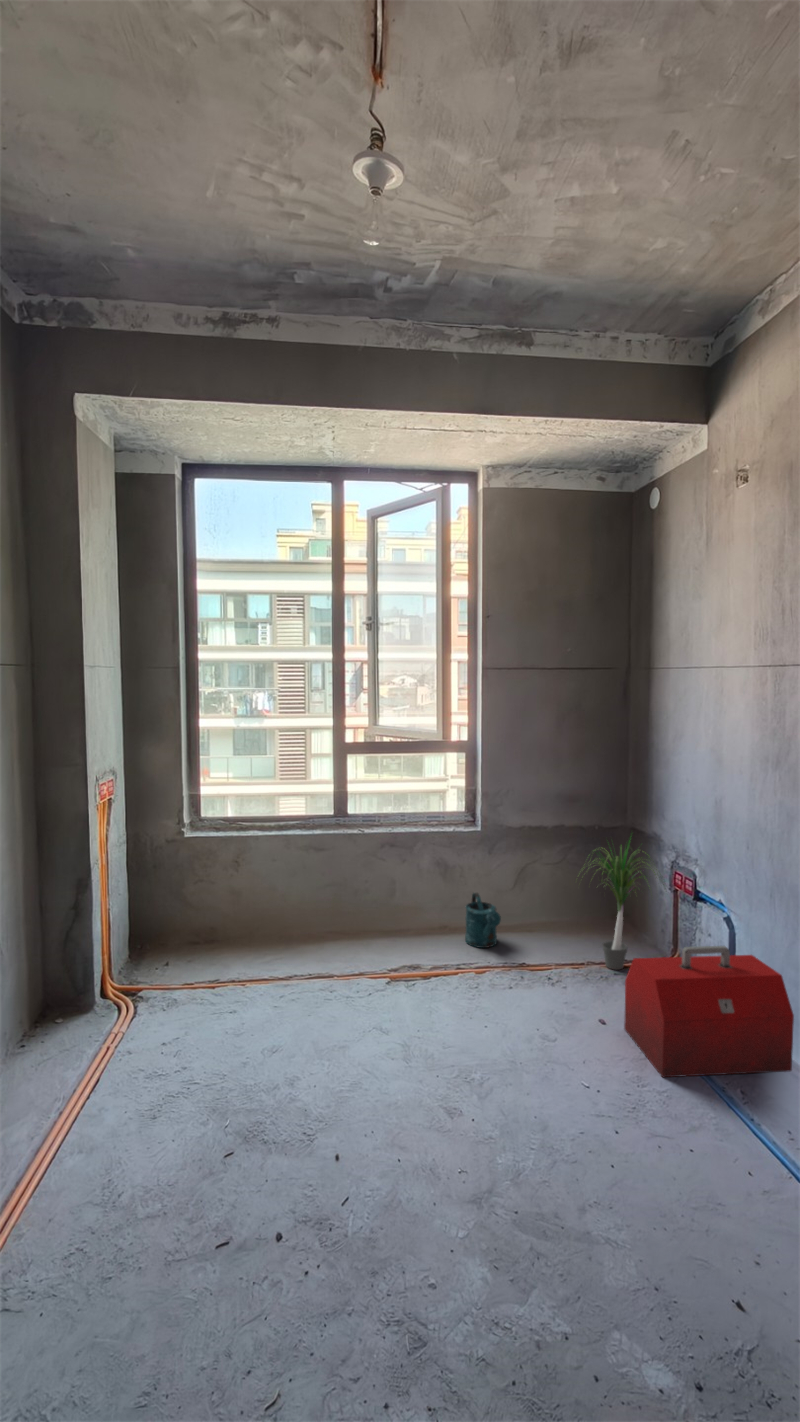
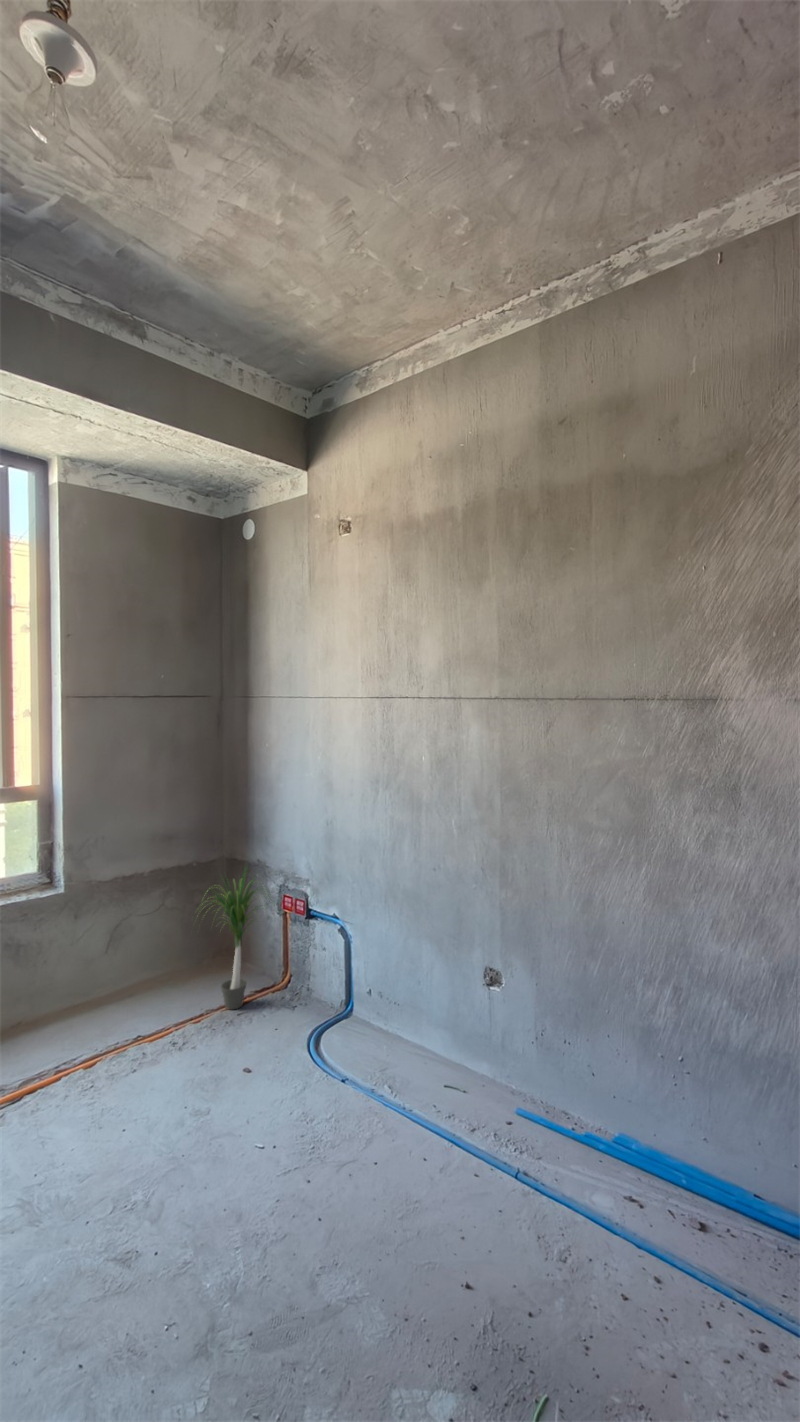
watering can: present [465,893,501,948] -> none [53,968,108,1035]
toolbox: present [624,946,794,1077] -> none [270,958,414,1106]

